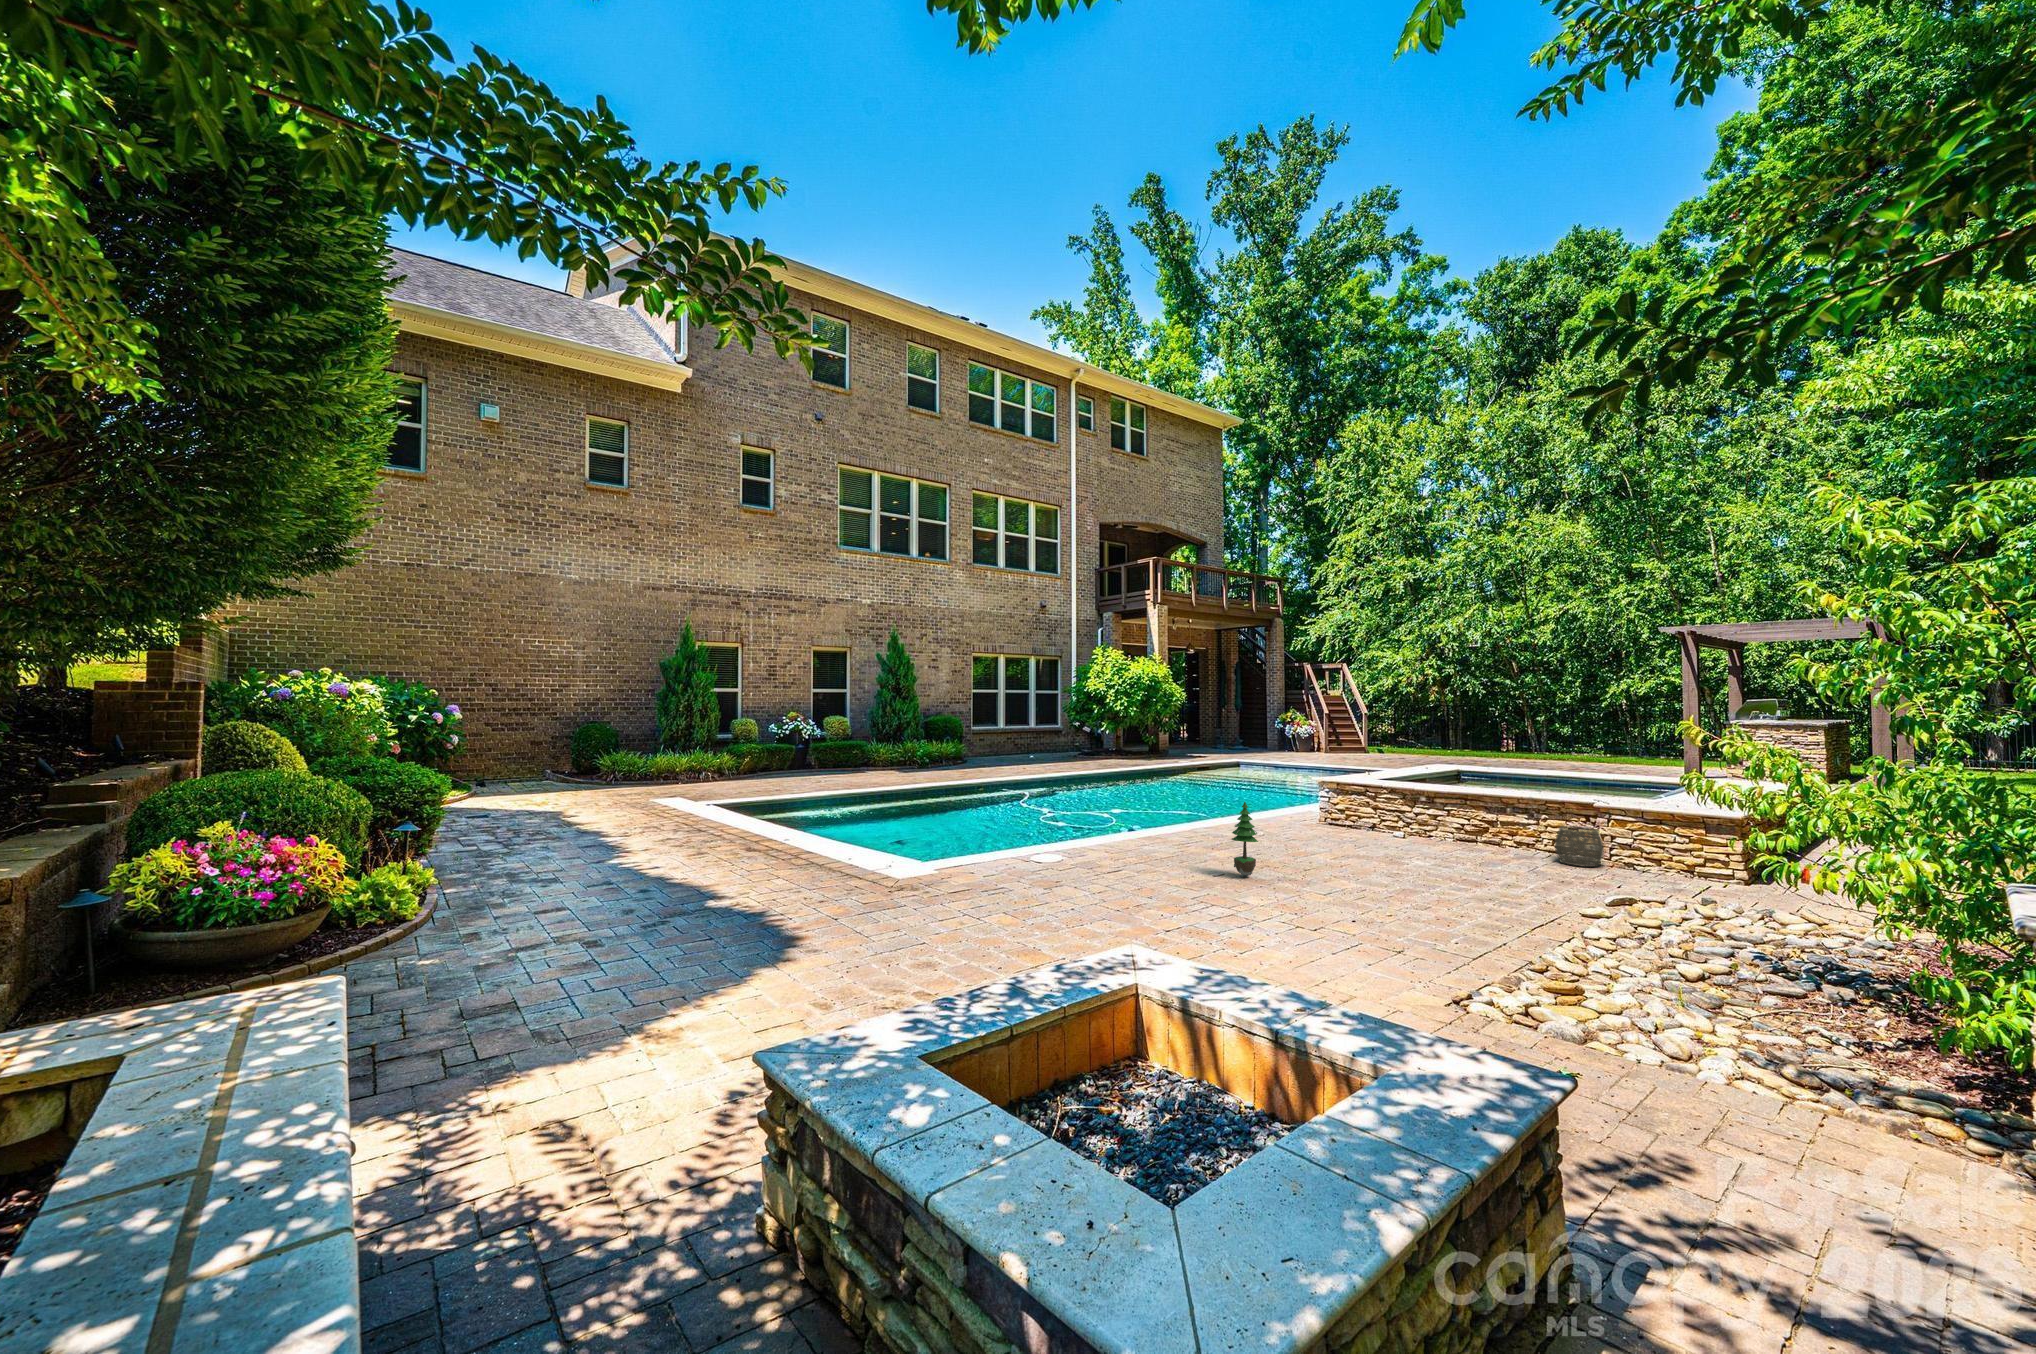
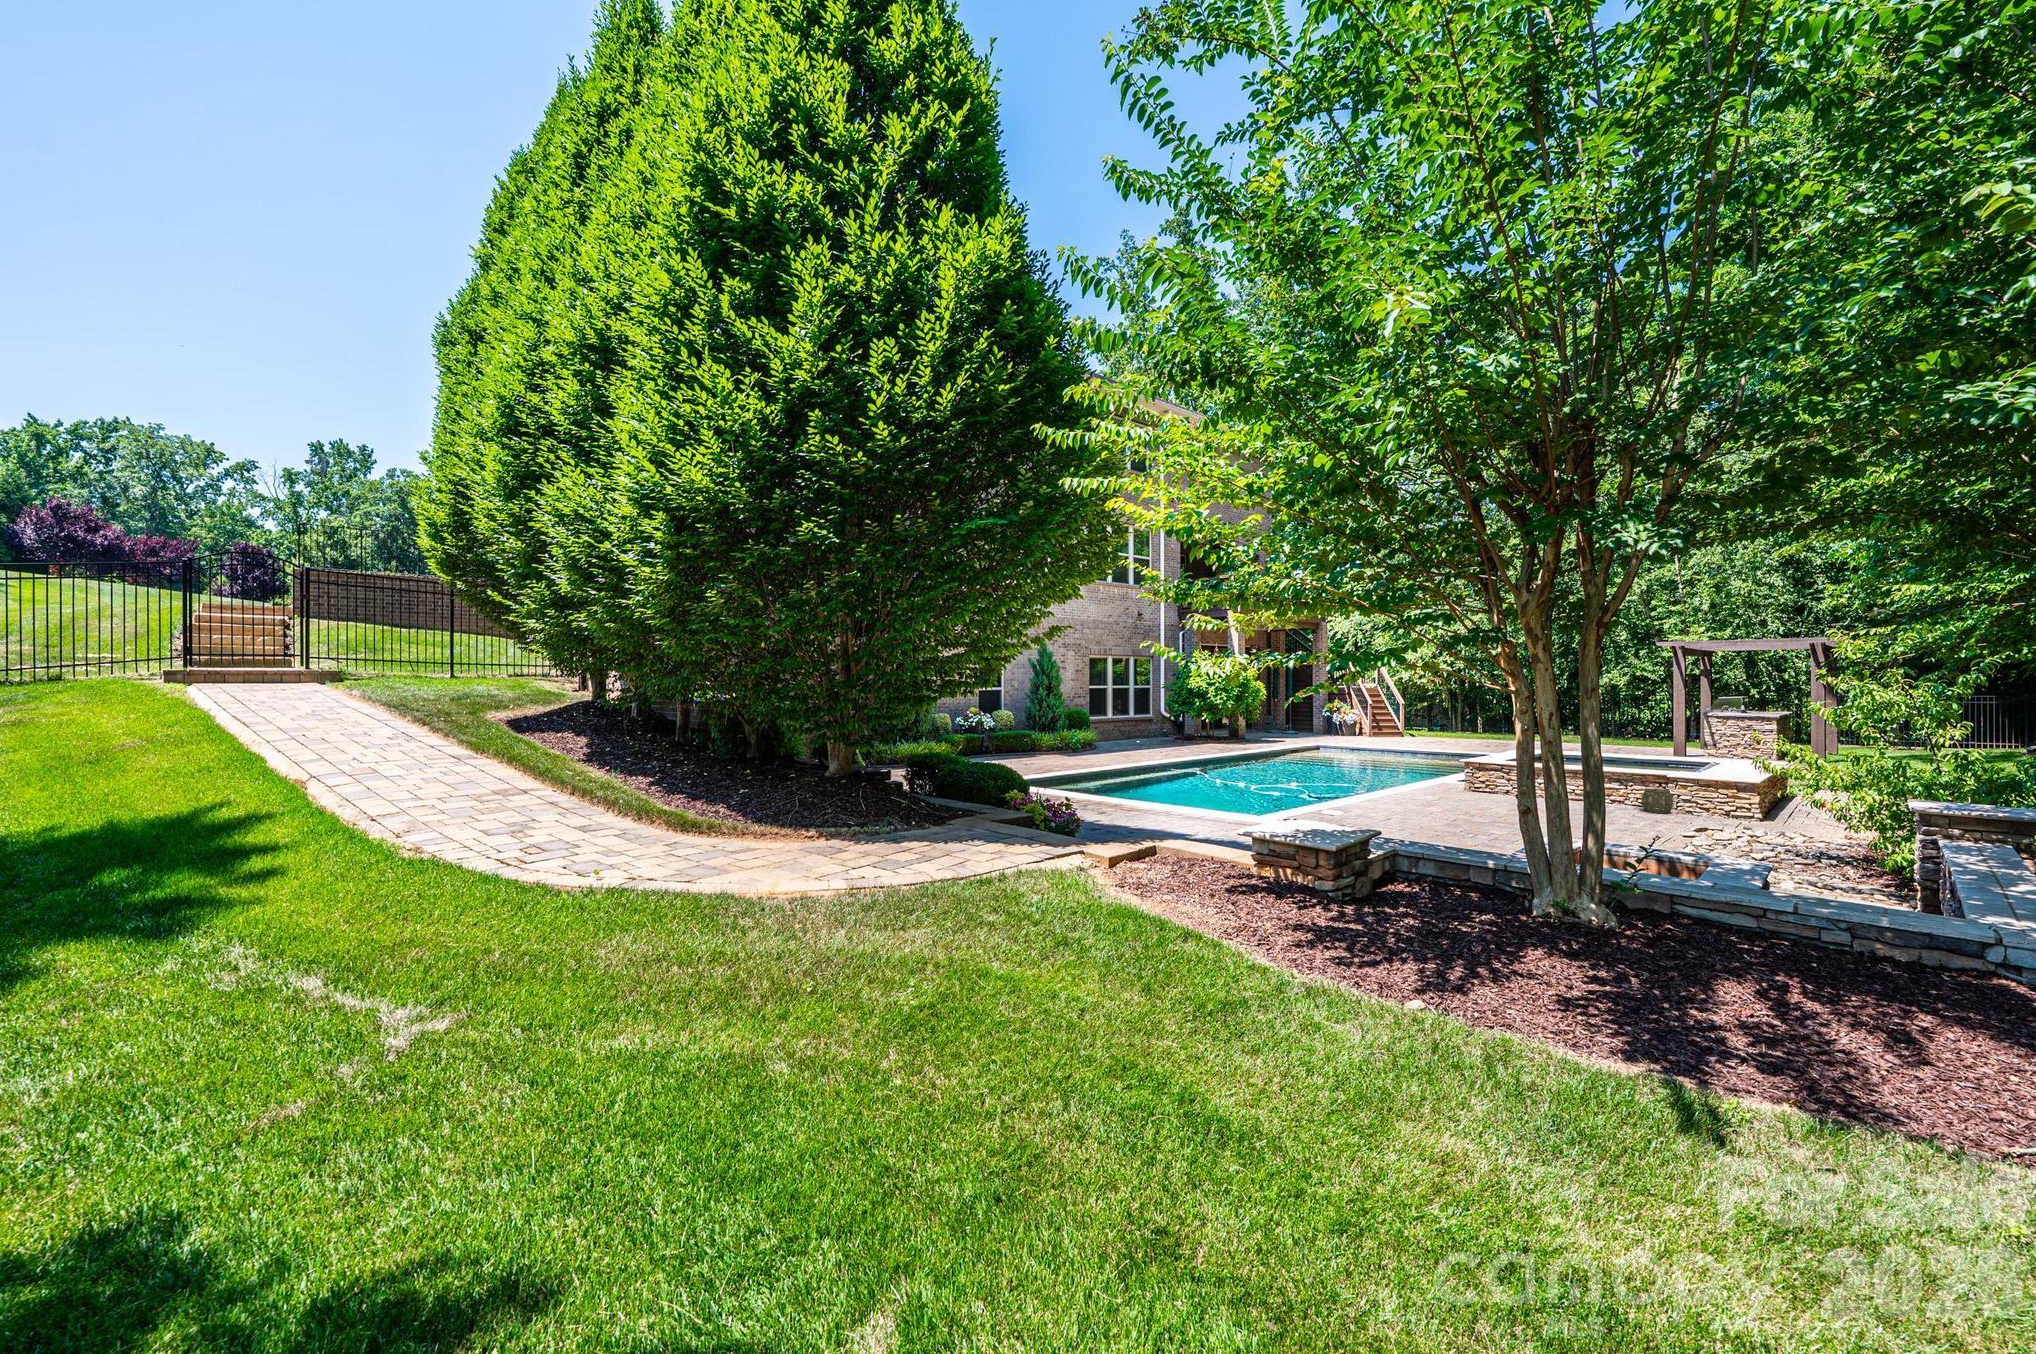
potted tree: present [1232,802,1258,877] -> none [1466,776,1485,823]

